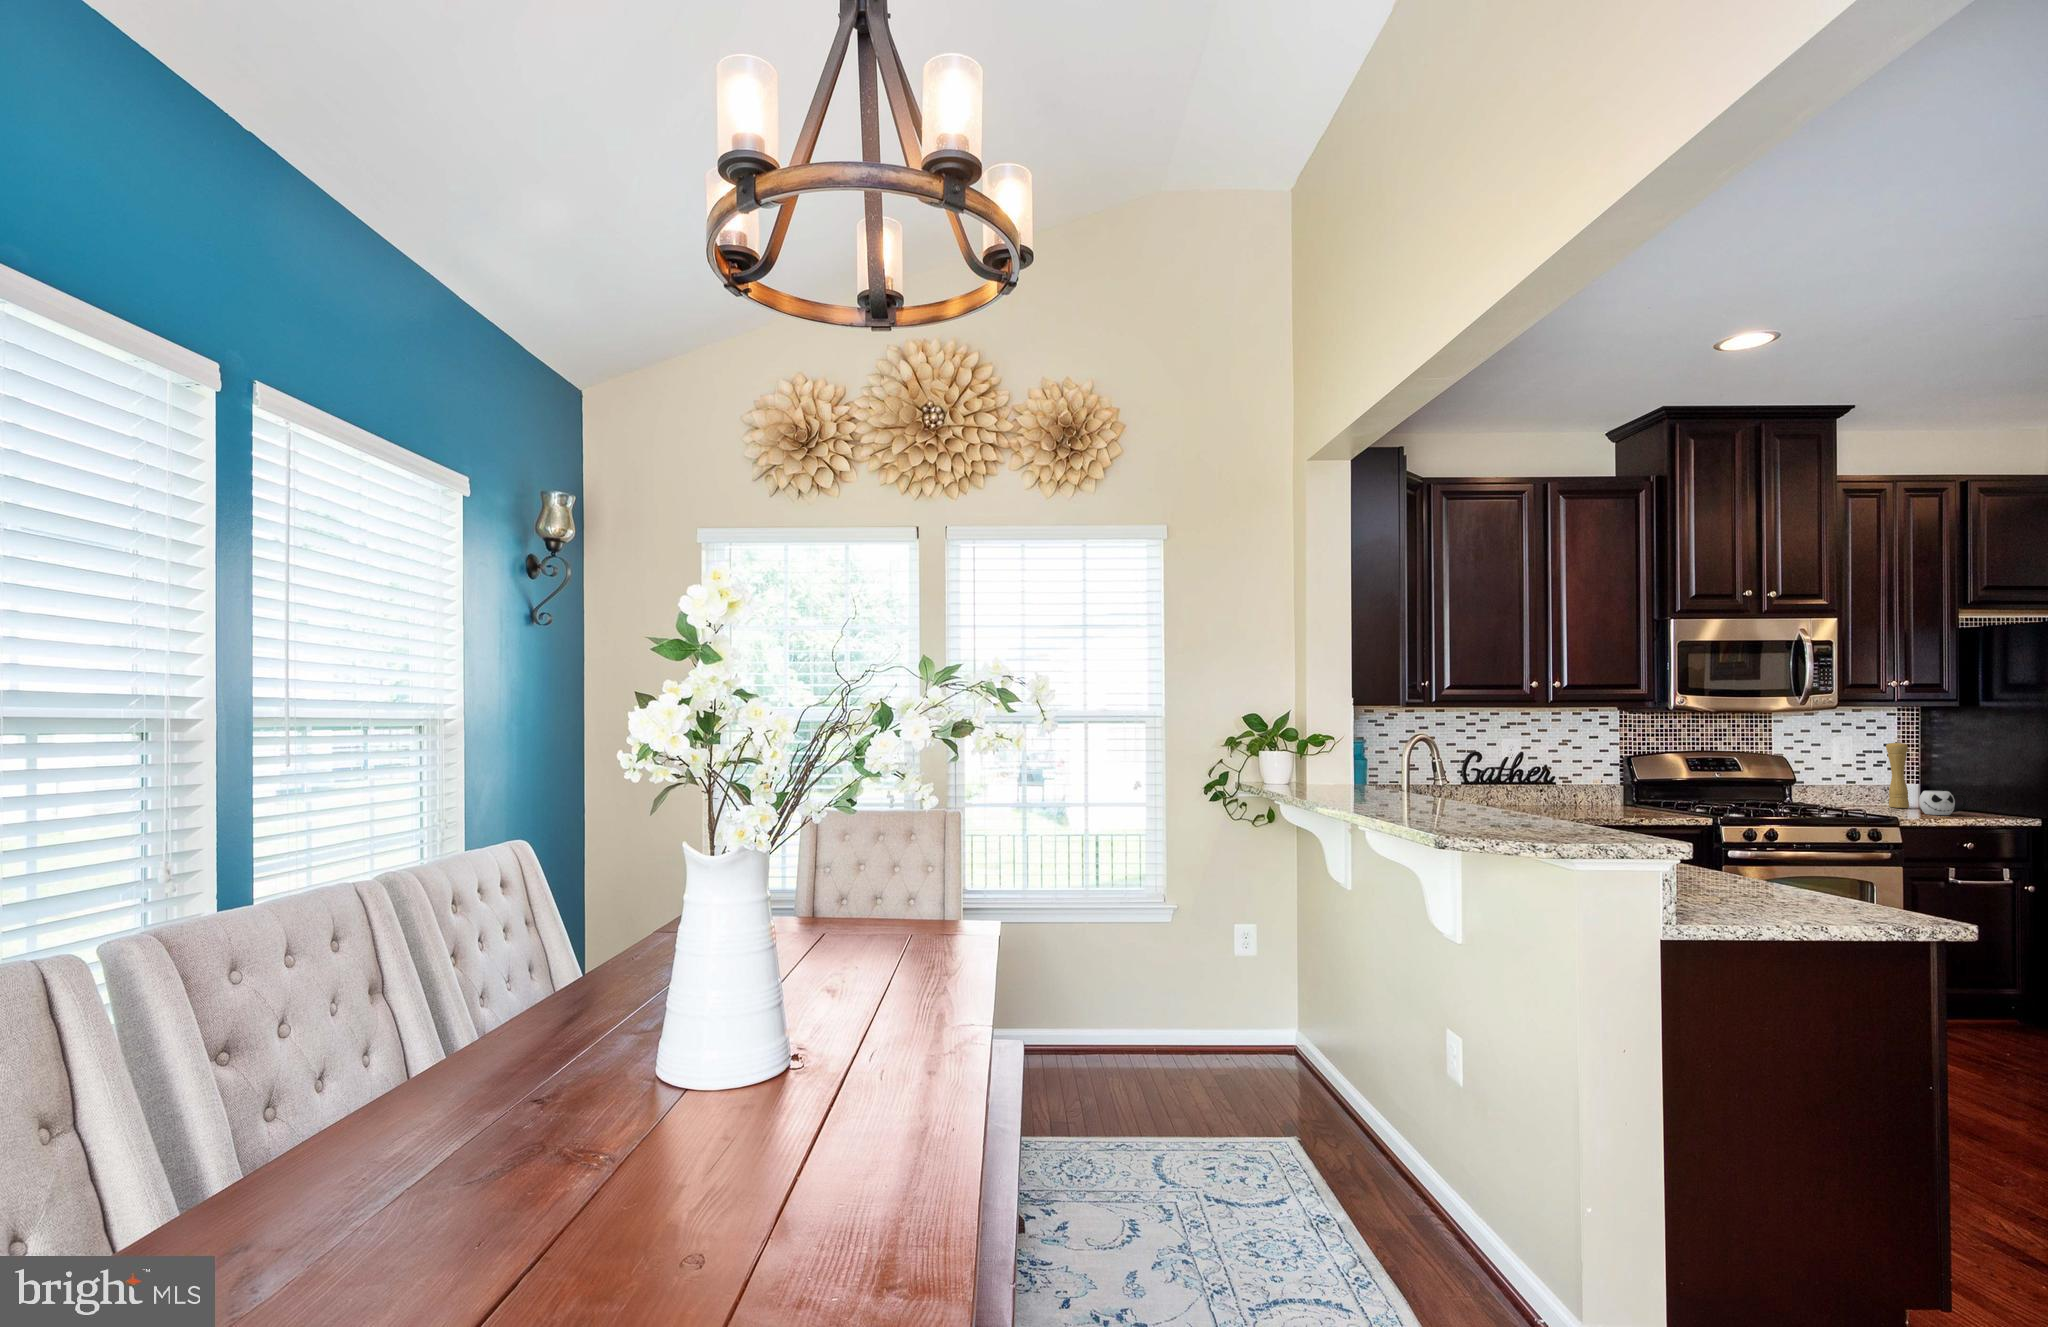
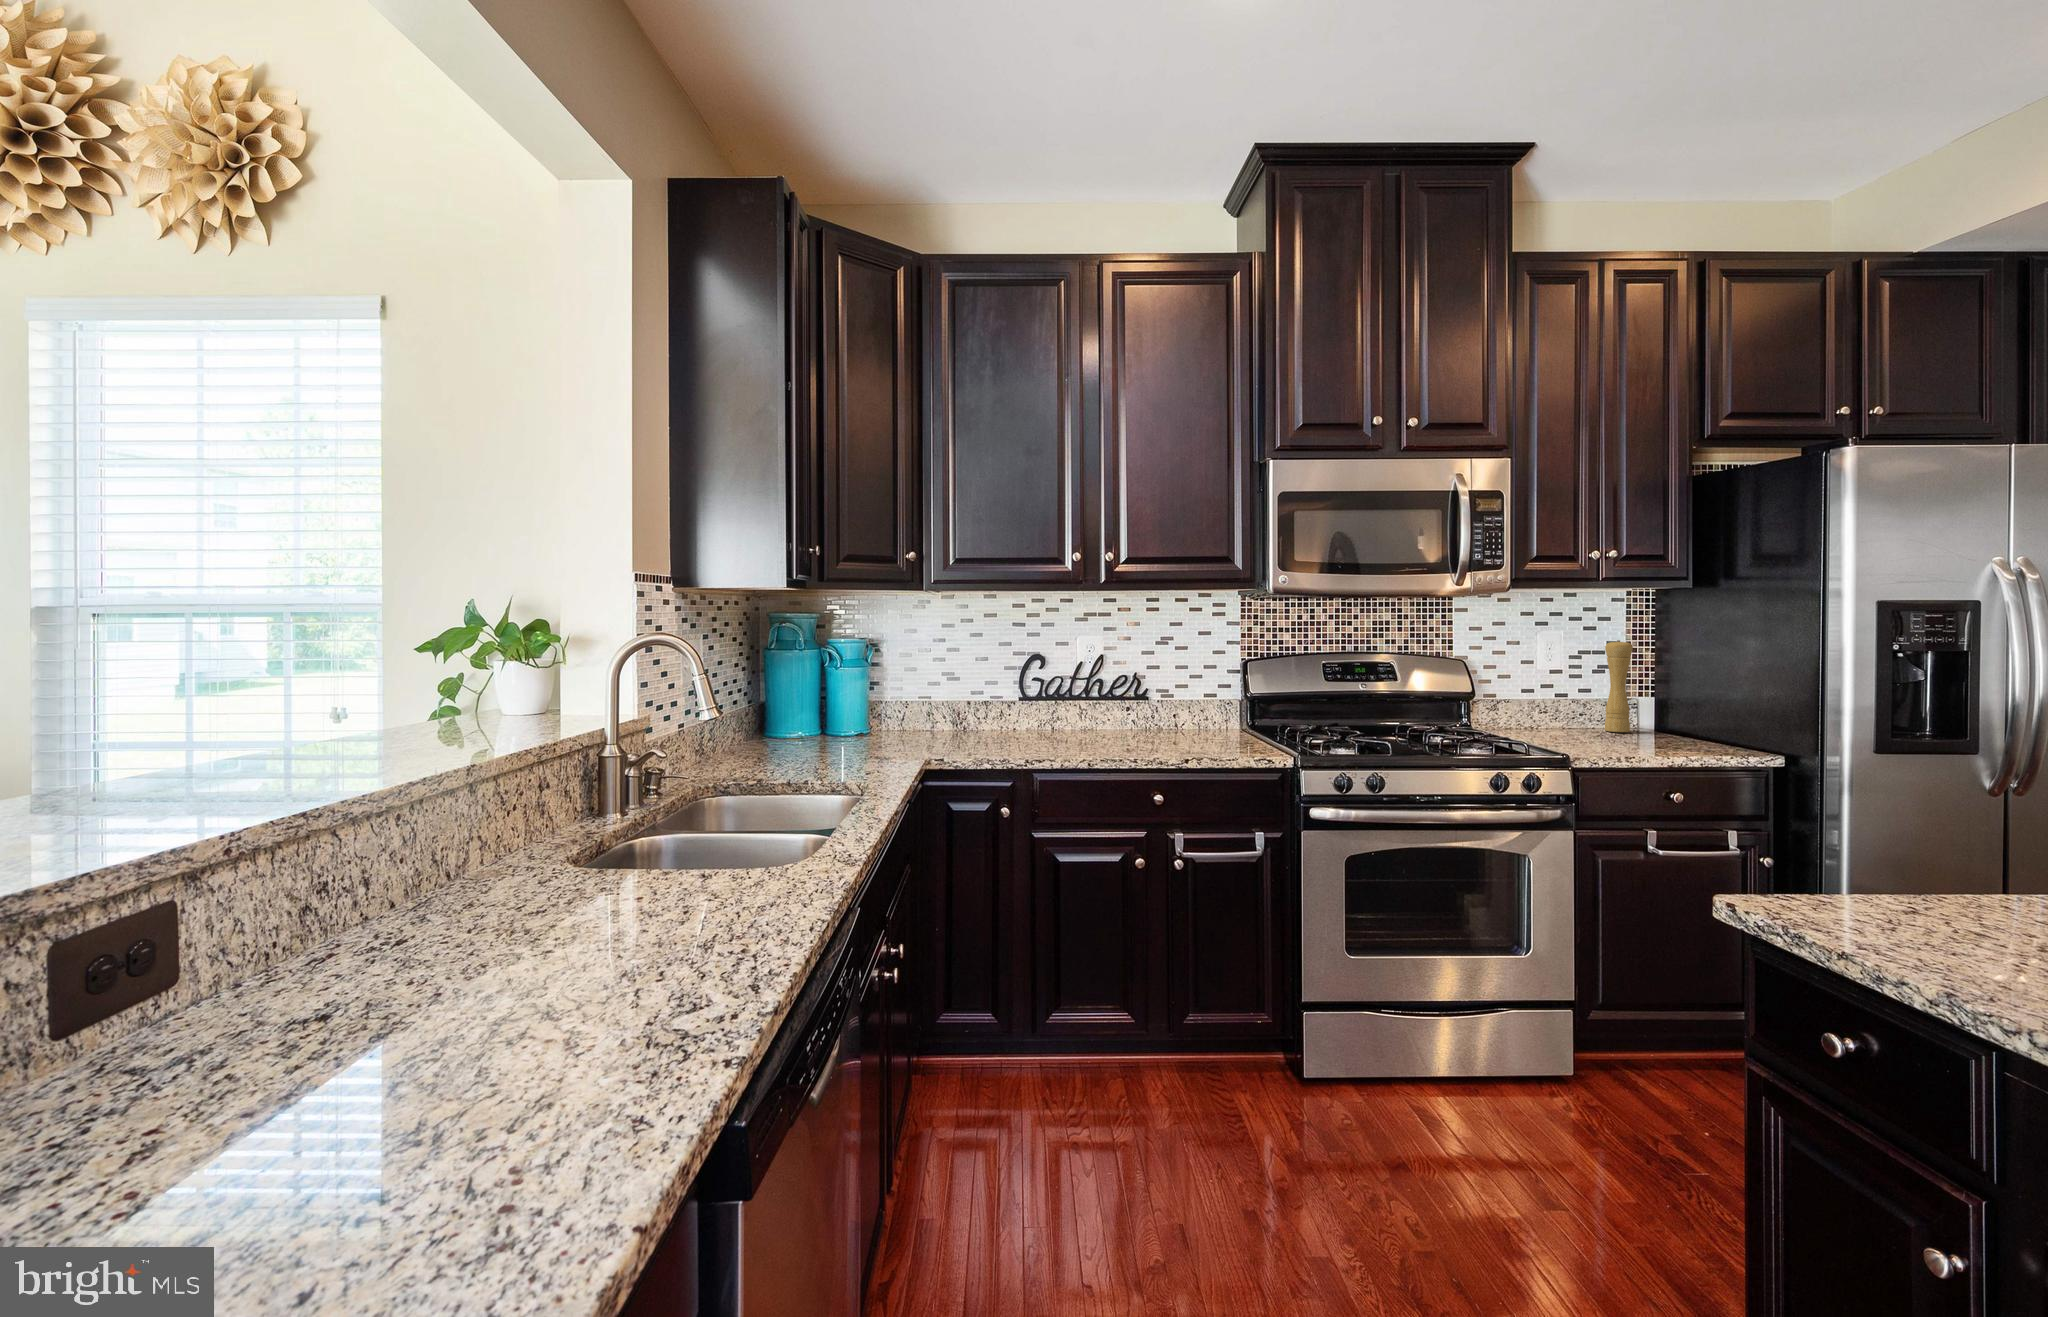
mug: present [1919,791,1966,815] -> none [1634,709,1697,744]

